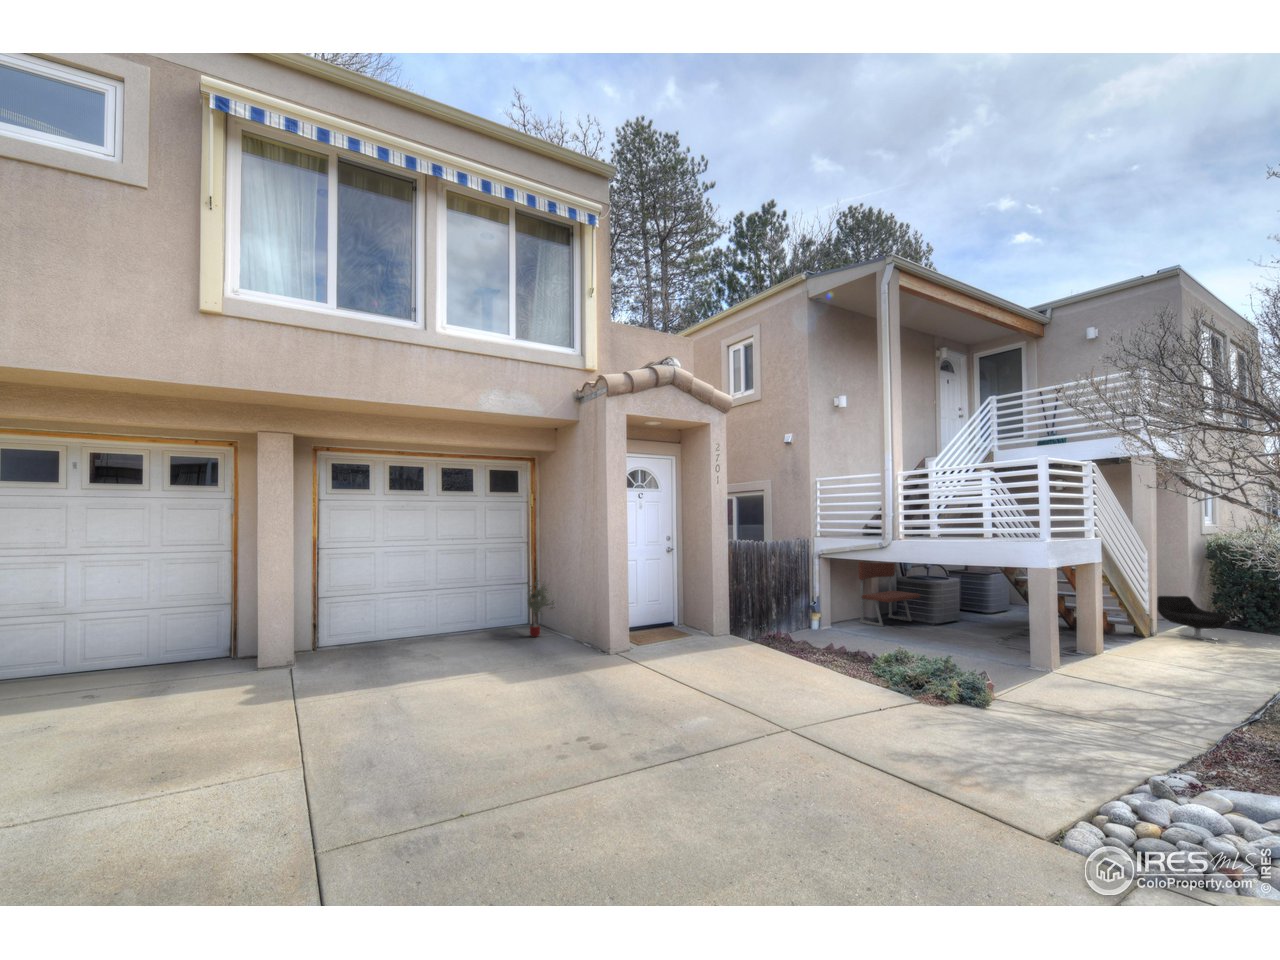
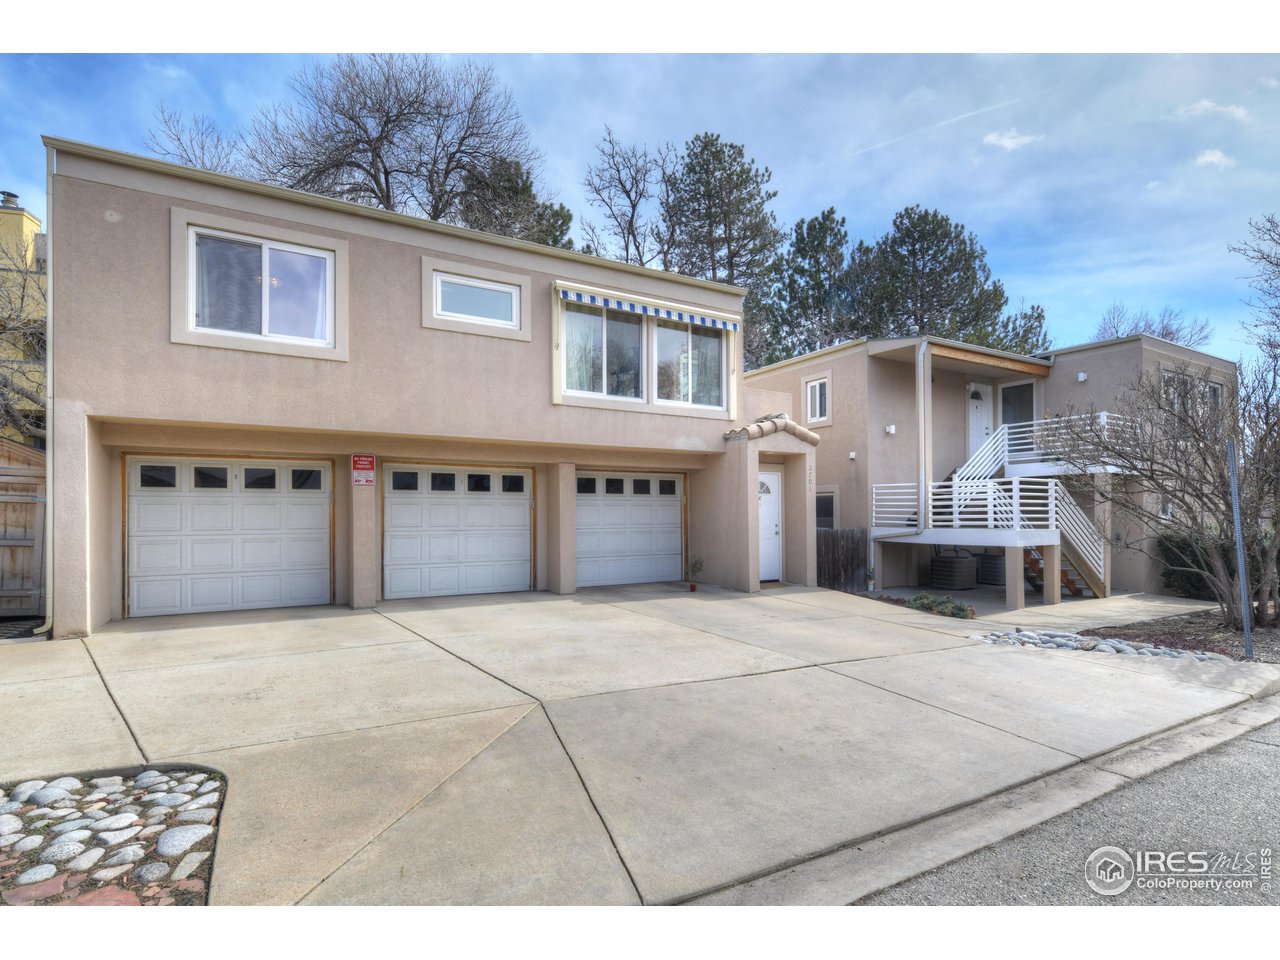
bench: present [858,562,920,626] -> none [904,542,947,590]
lounge chair: present [1157,596,1230,639] -> none [1109,568,1151,599]

